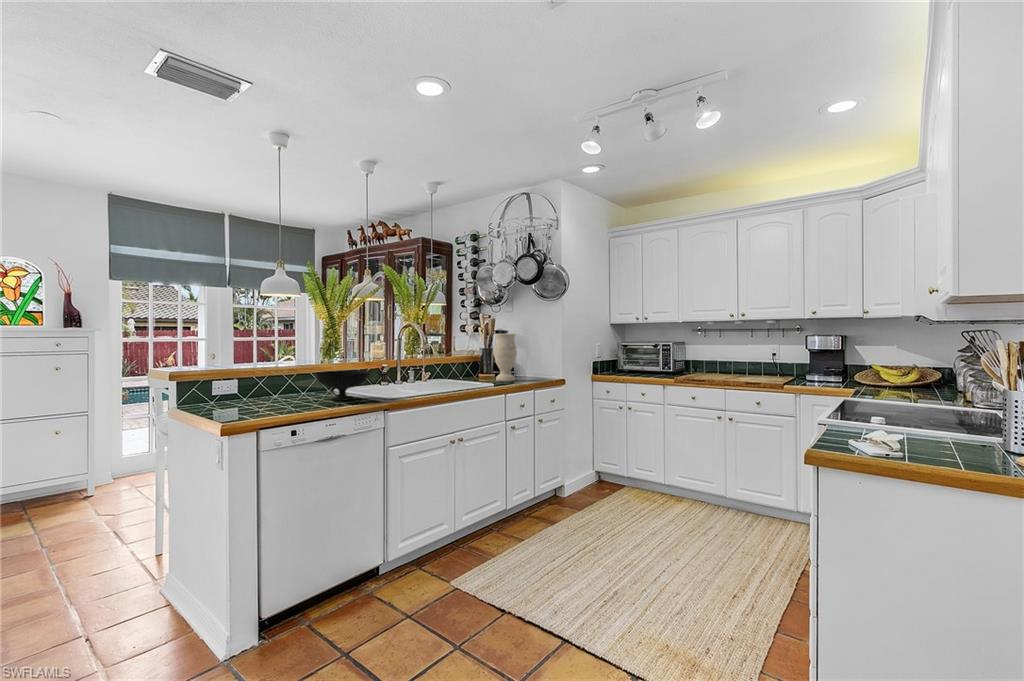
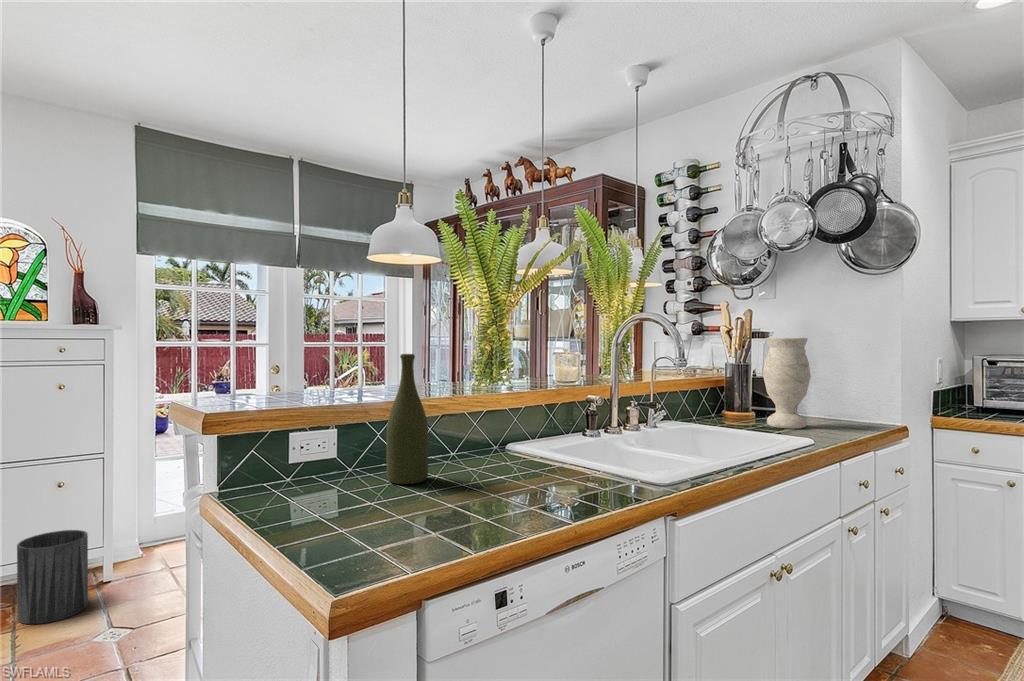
bottle: none [262,343,284,403] -> present [386,354,428,484]
bowl: present [314,370,369,401] -> none [485,411,597,480]
trash can: none [30,460,81,518] -> present [17,530,88,624]

